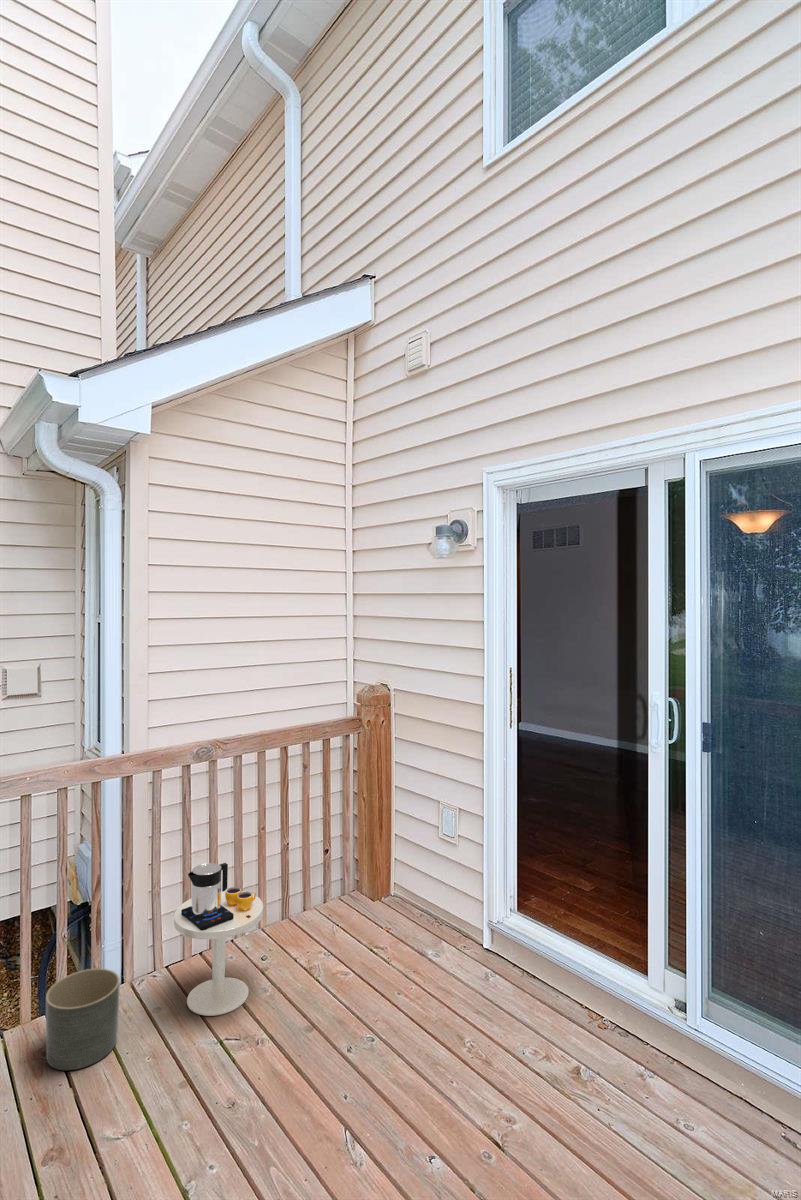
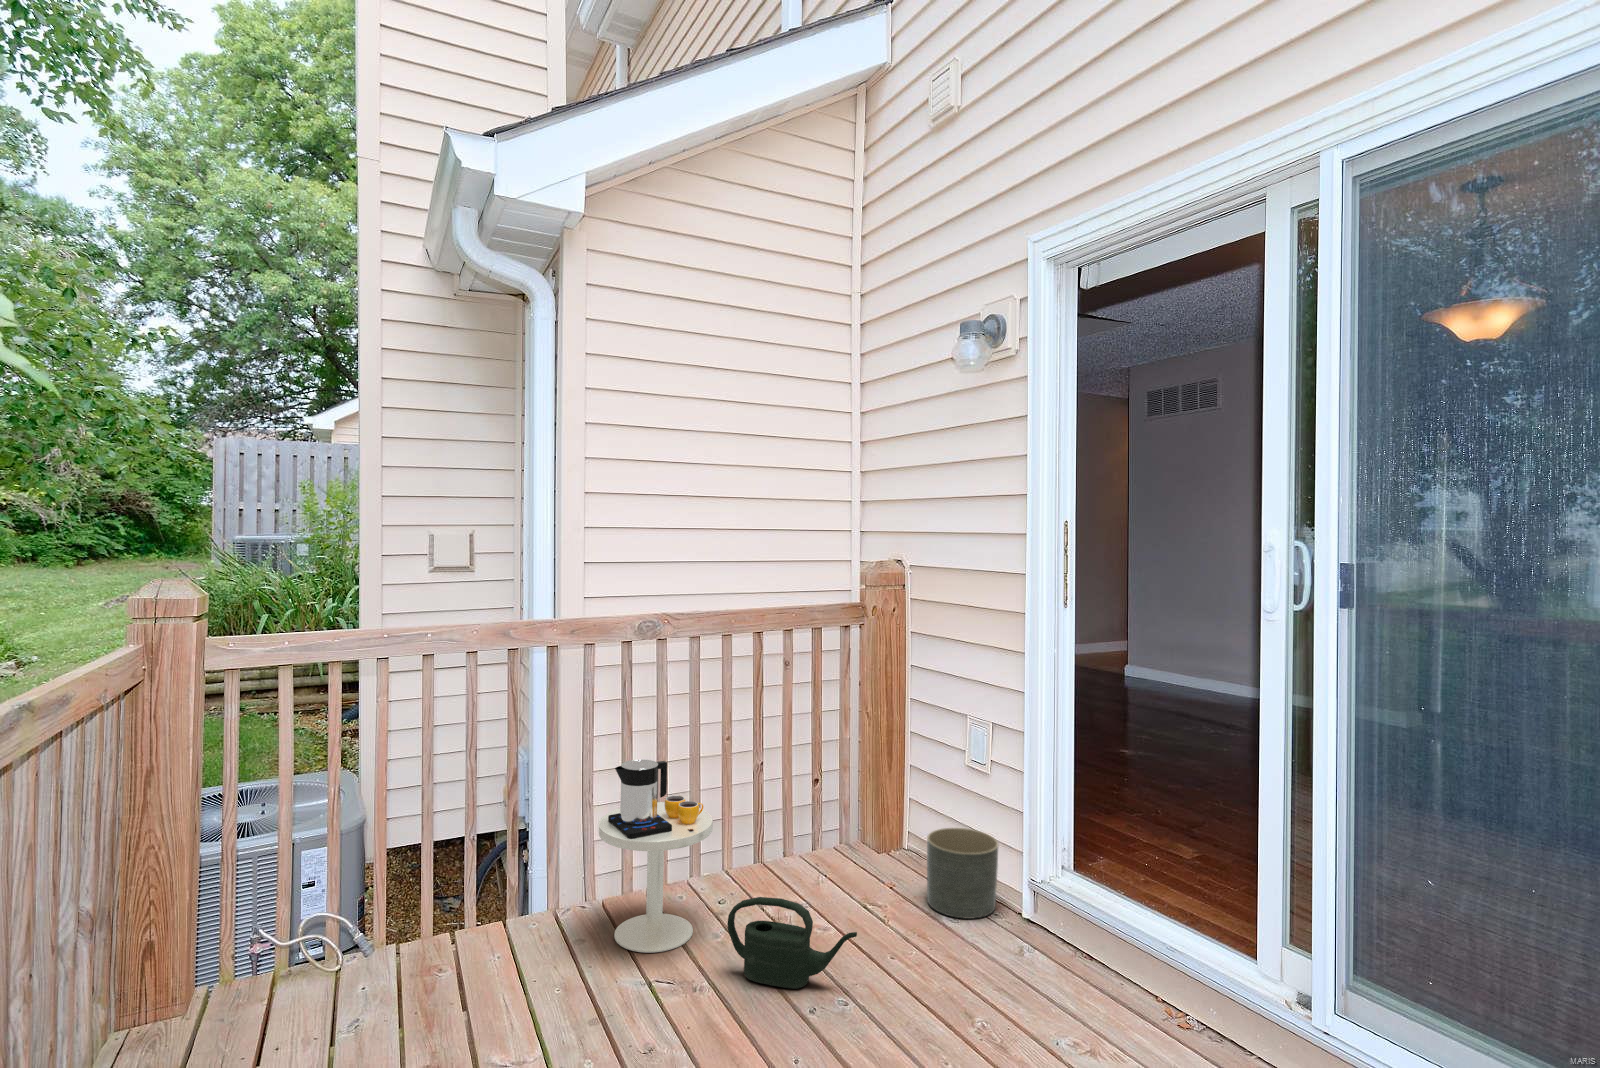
watering can: none [280,965,378,1033] -> present [727,897,857,989]
planter: present [46,968,120,1070] -> present [927,828,998,919]

